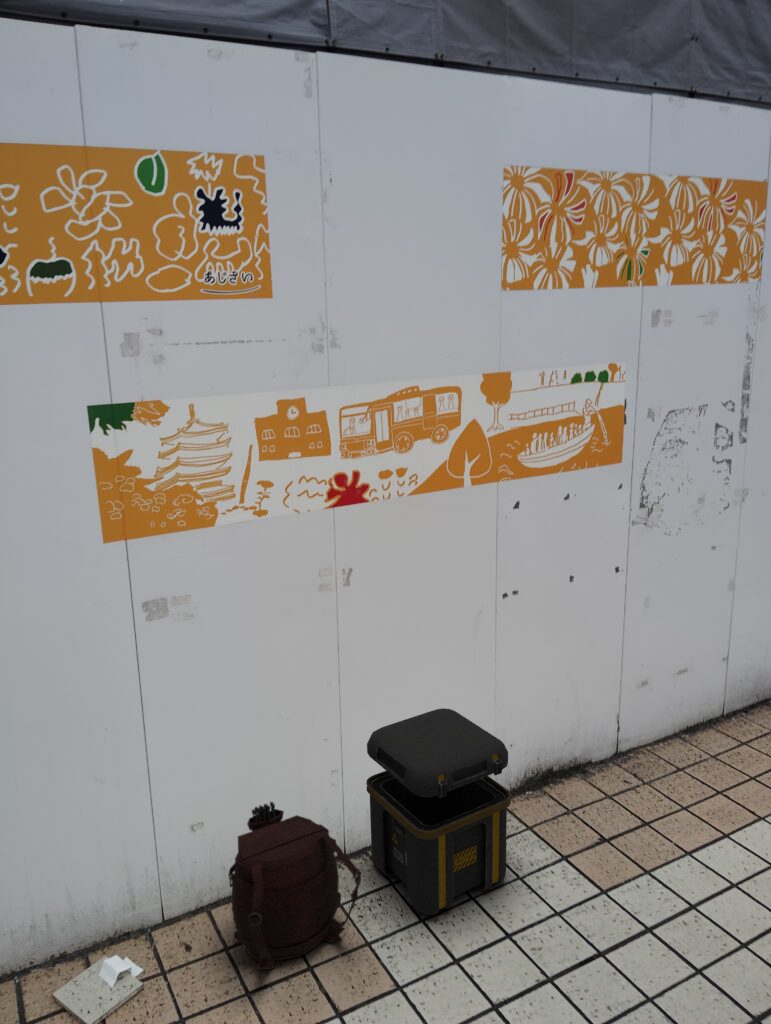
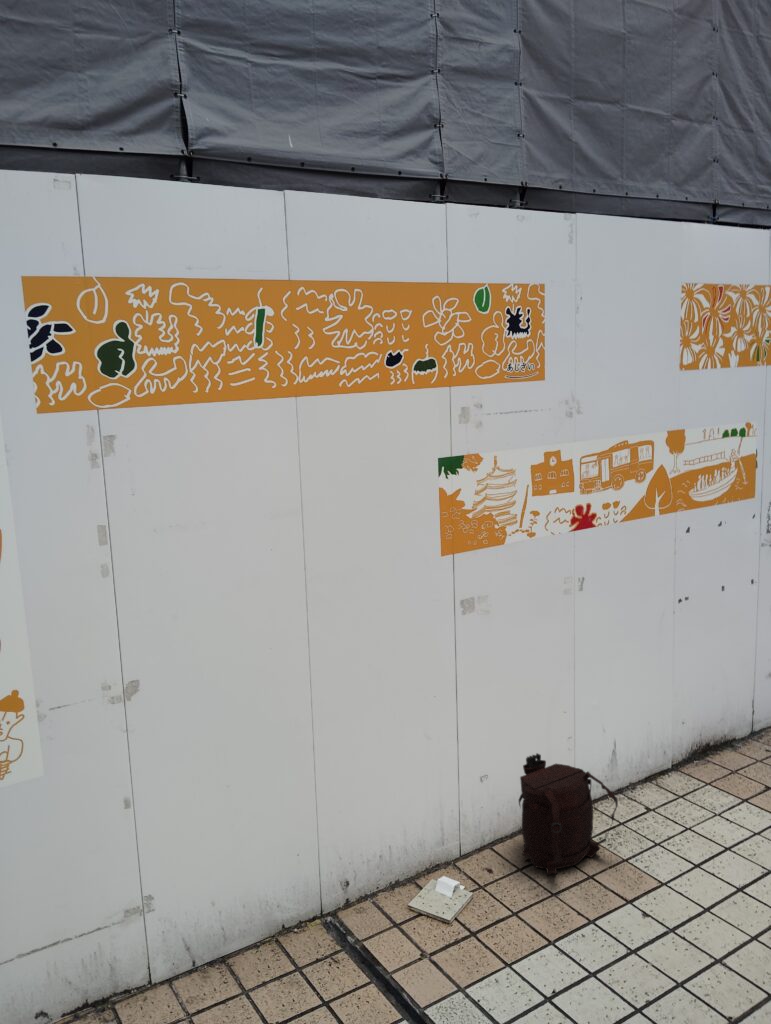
toolbox: present [366,708,511,915] -> none [594,687,710,839]

